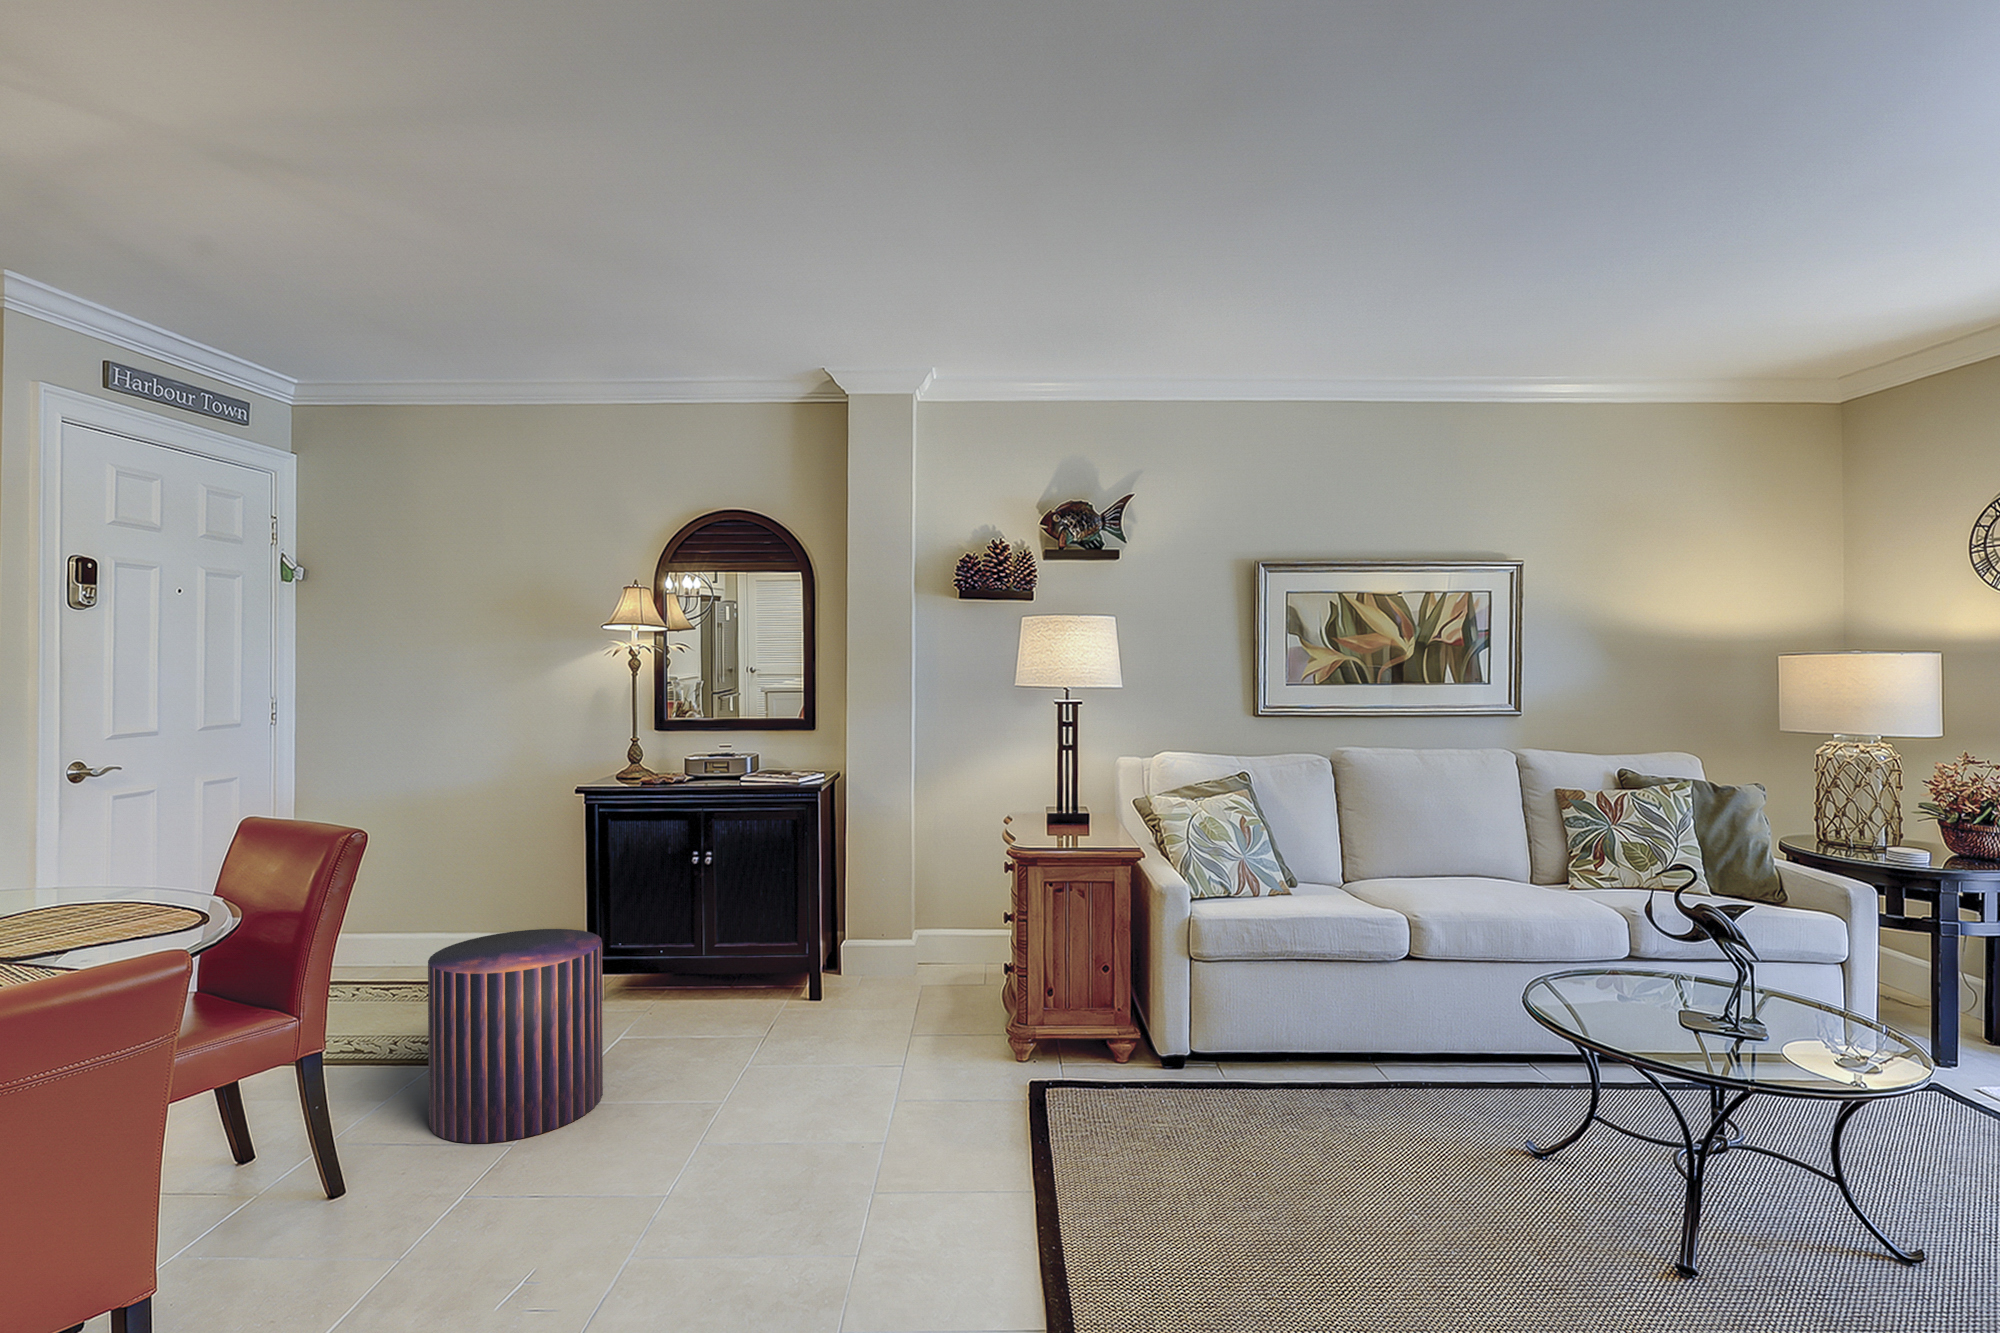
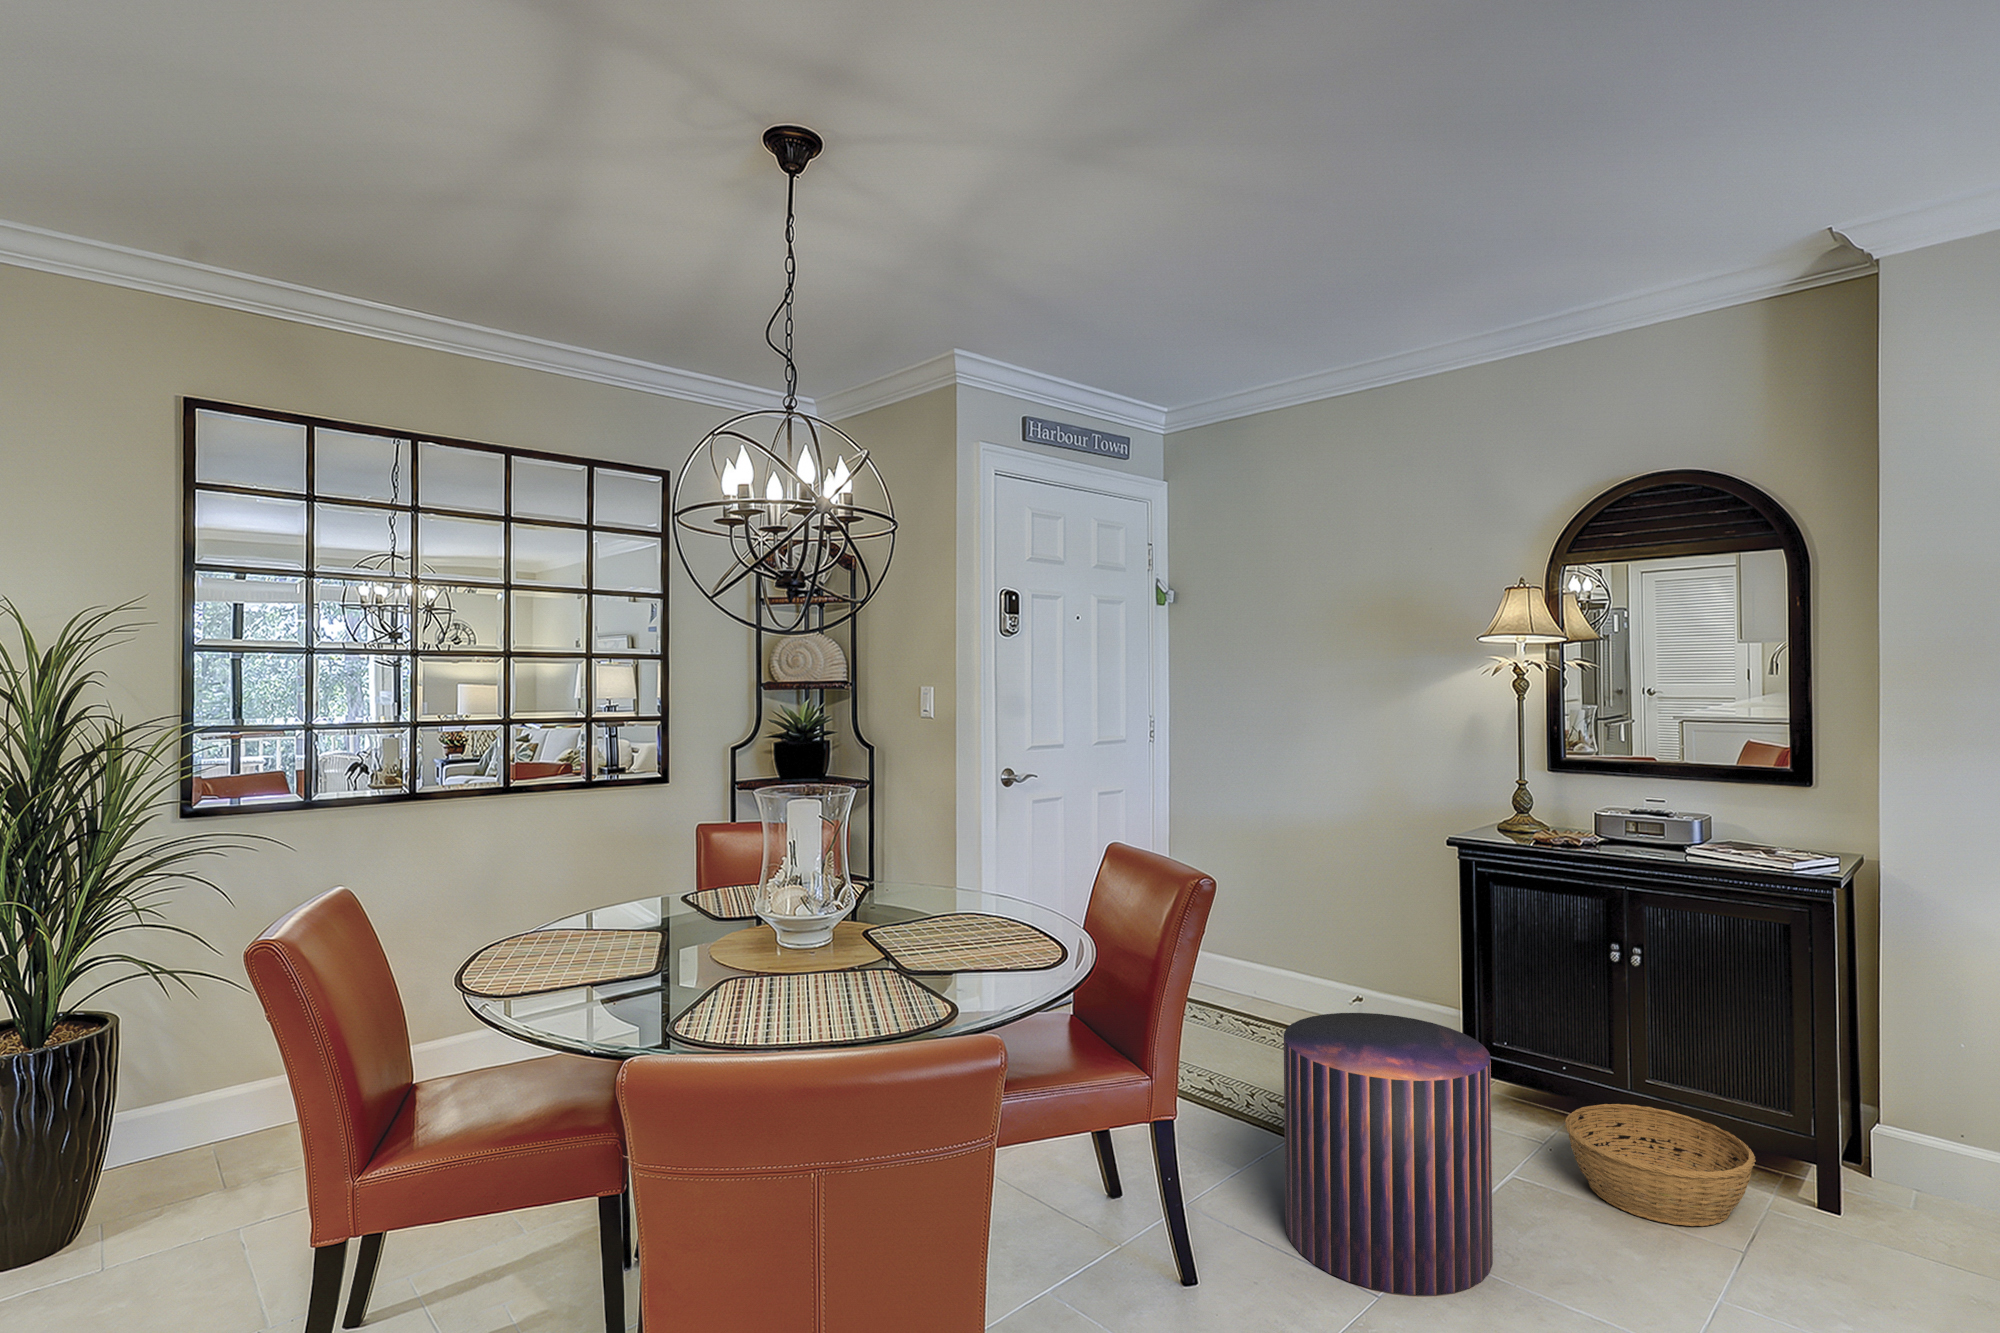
basket: none [660,963,777,1036] -> present [1565,1104,1756,1226]

